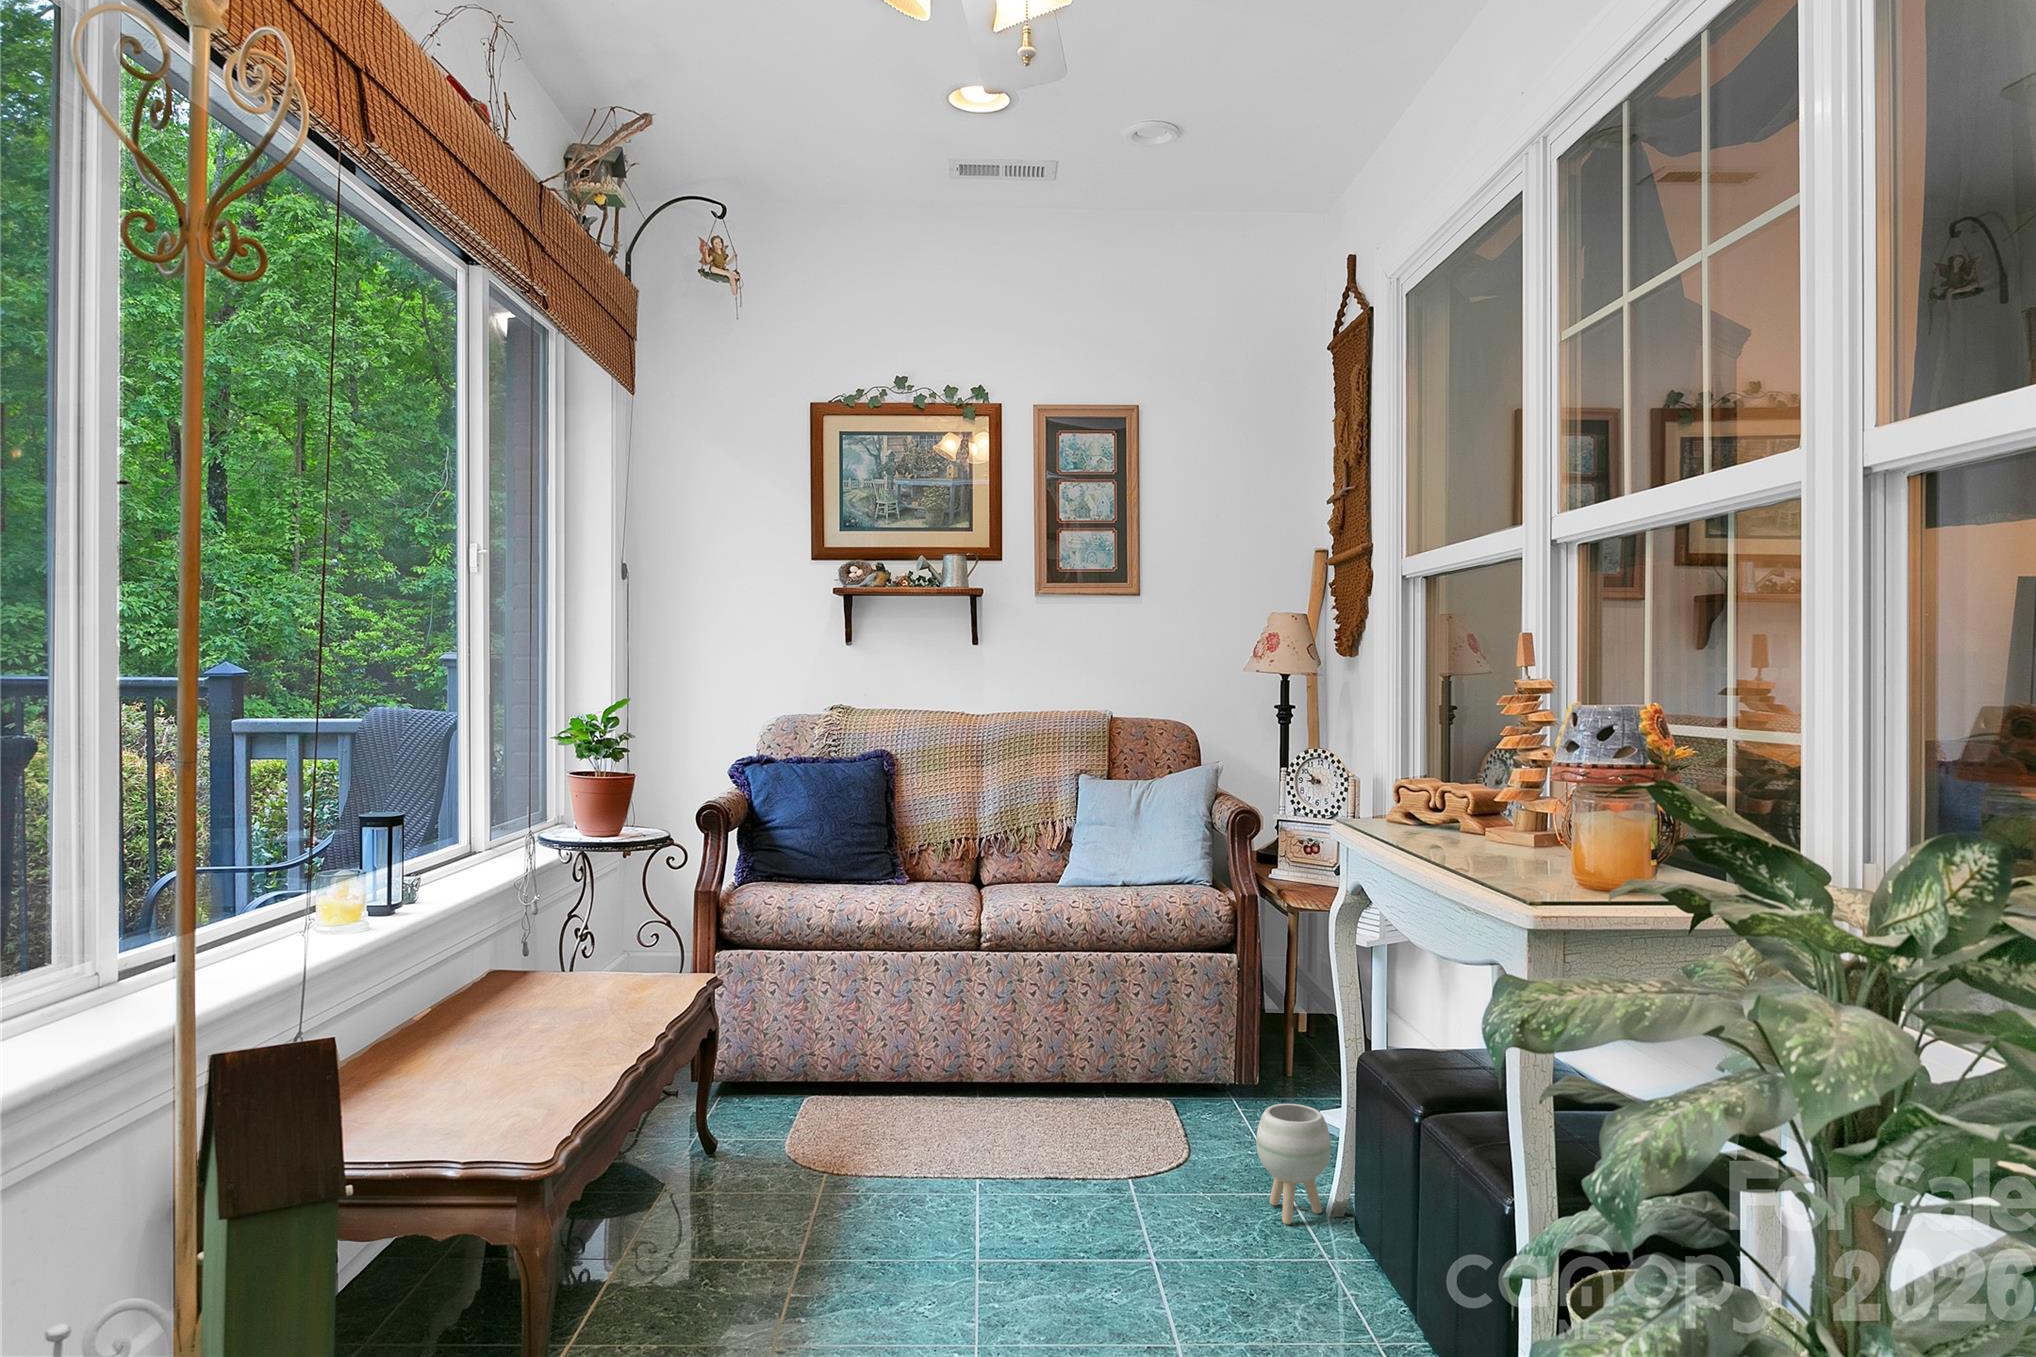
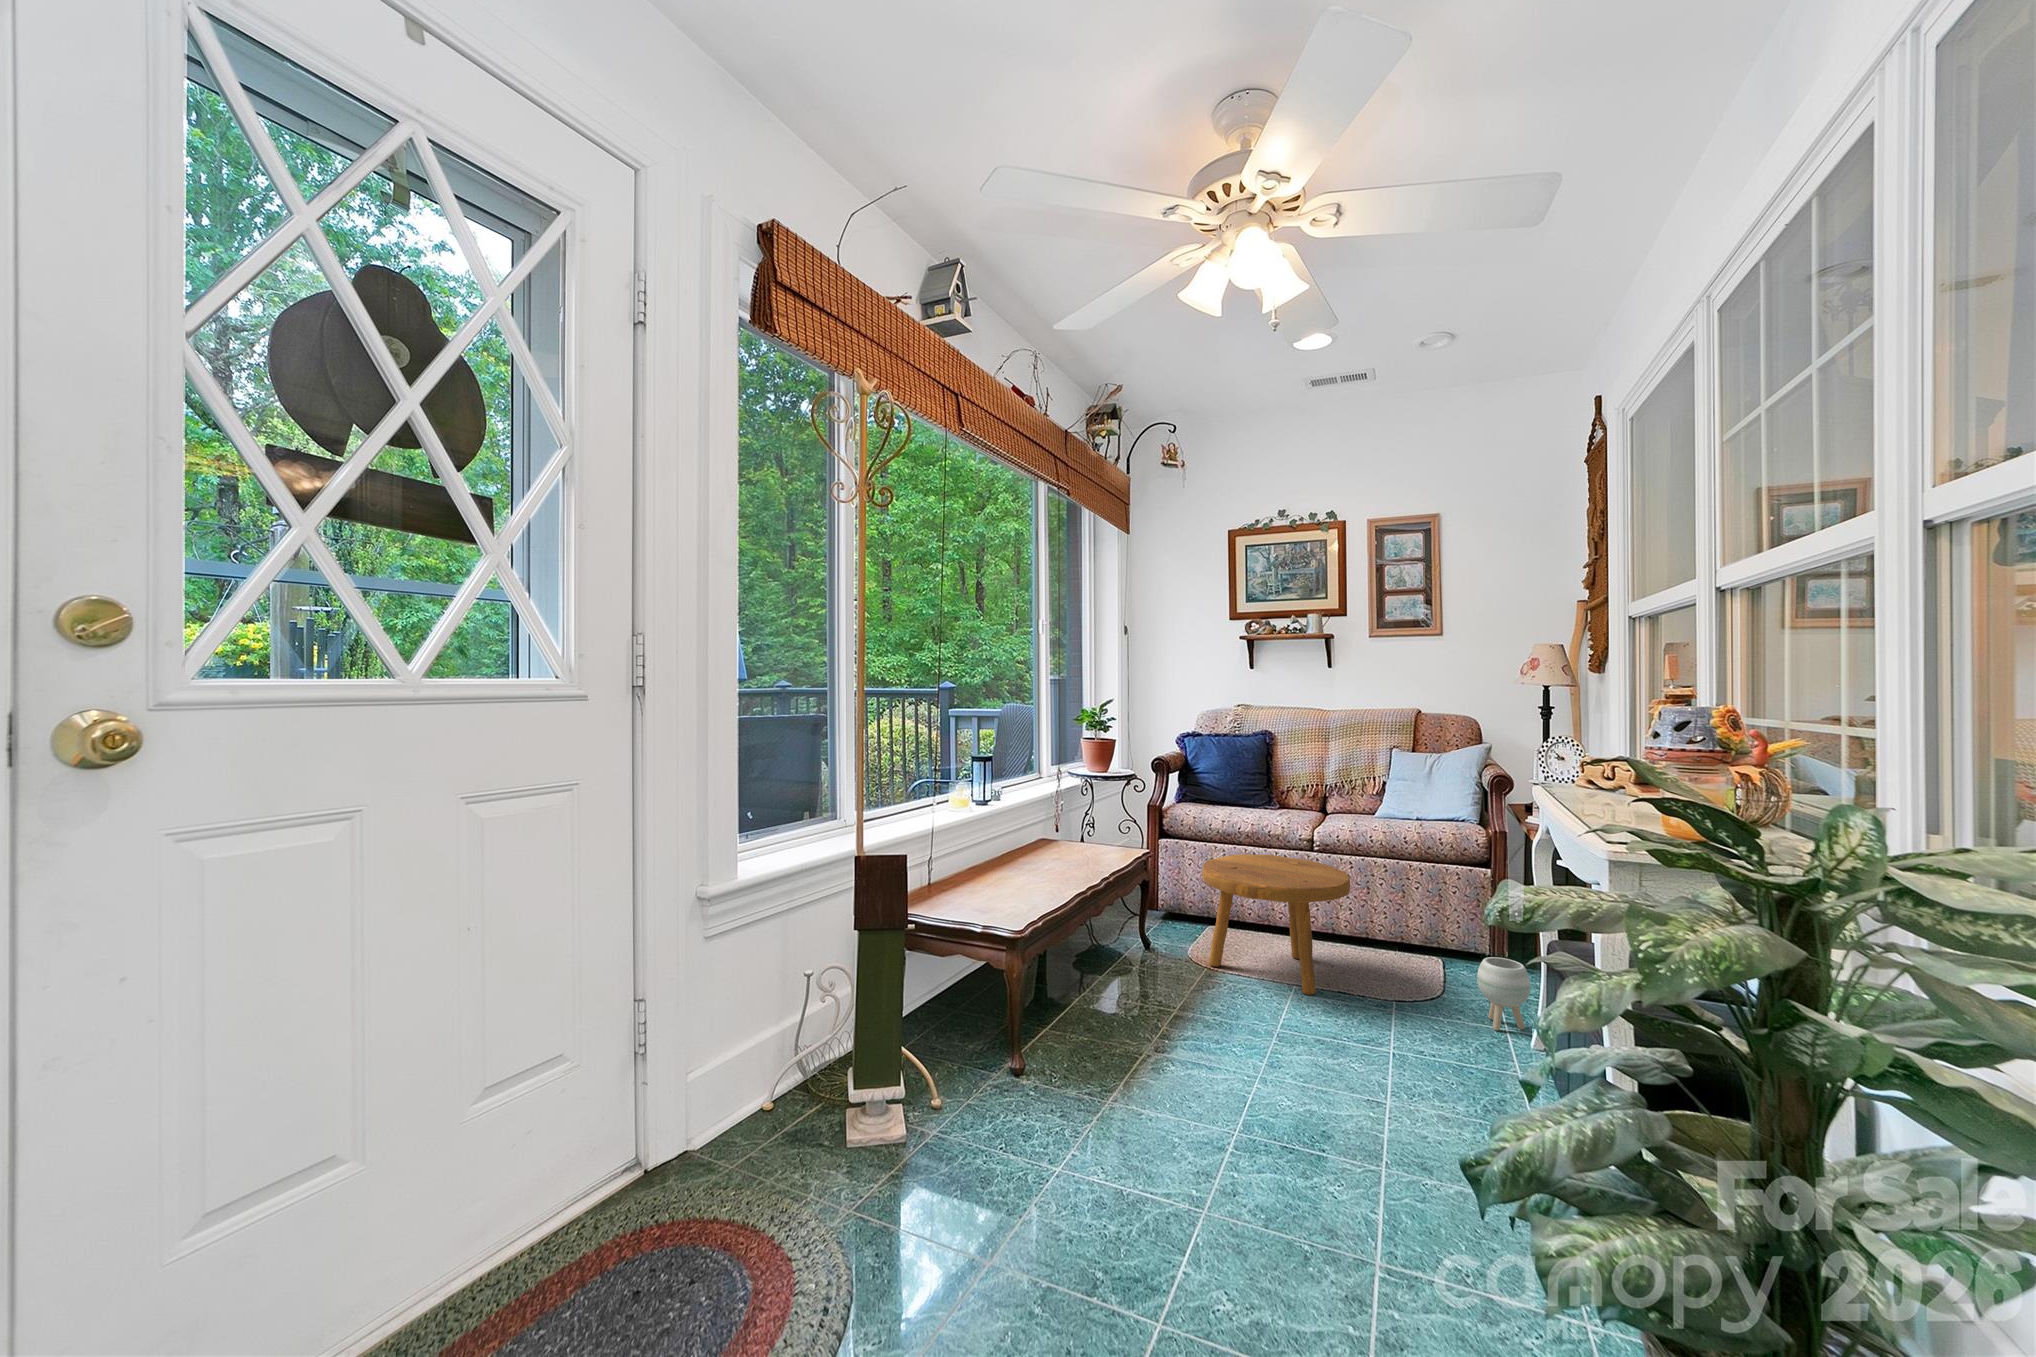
footstool: none [804,973,1059,1222] -> present [1202,855,1350,995]

